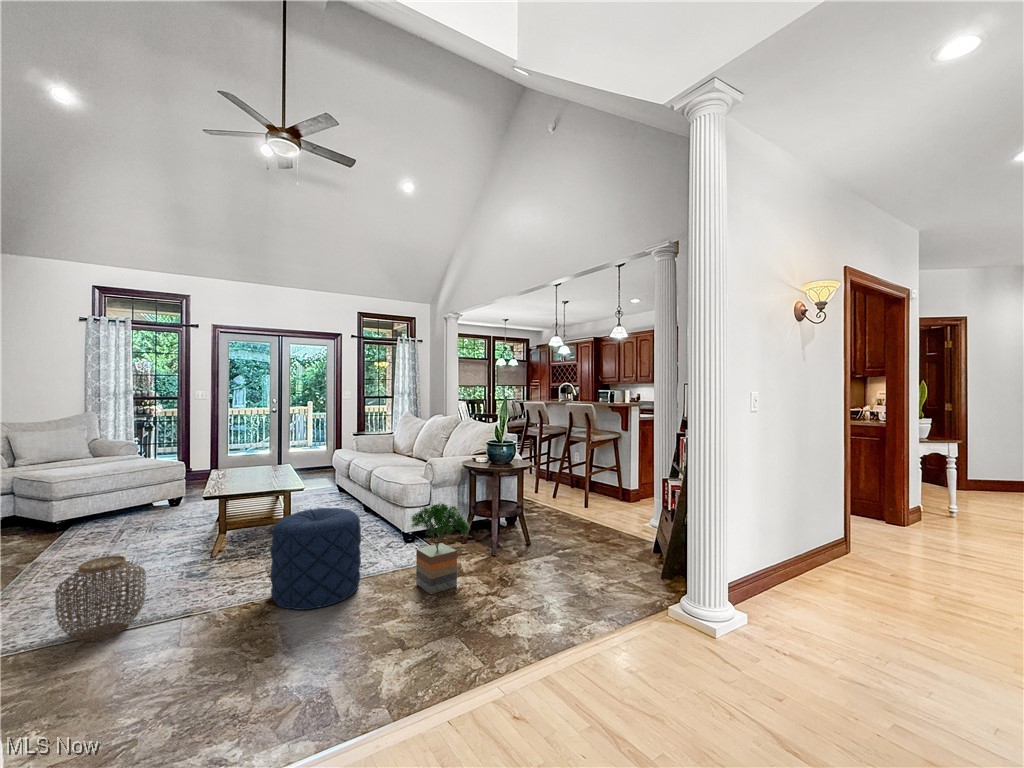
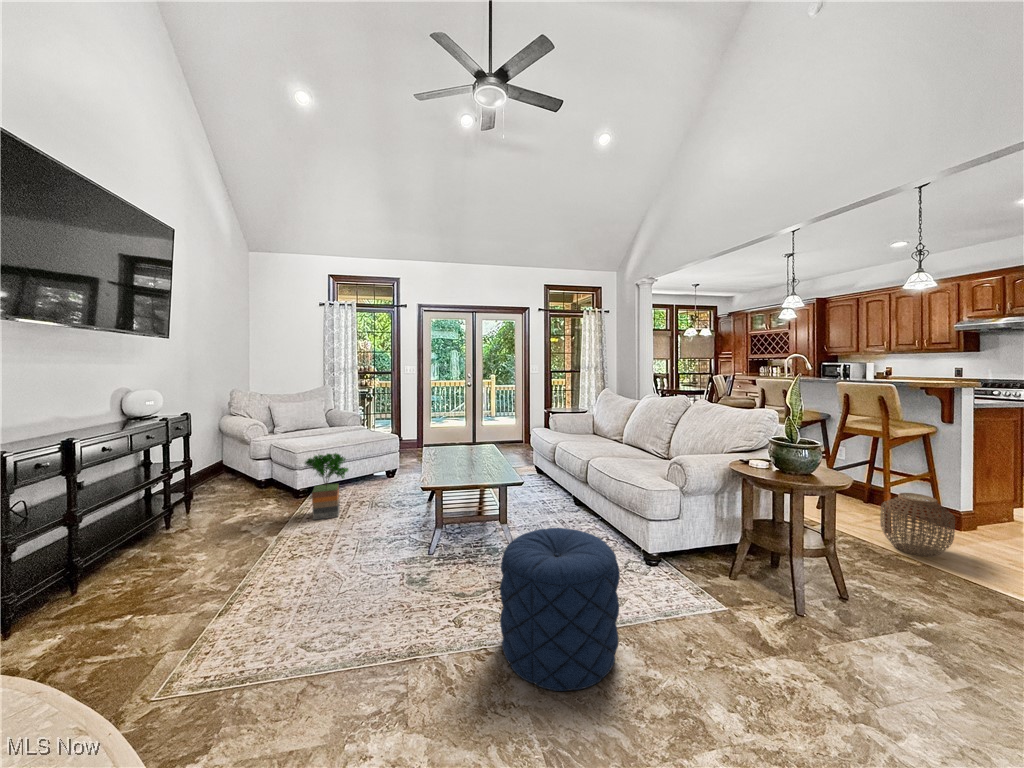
potted tree: present [411,504,470,594] -> present [305,453,348,520]
woven basket: present [55,556,146,641] -> present [880,493,955,557]

